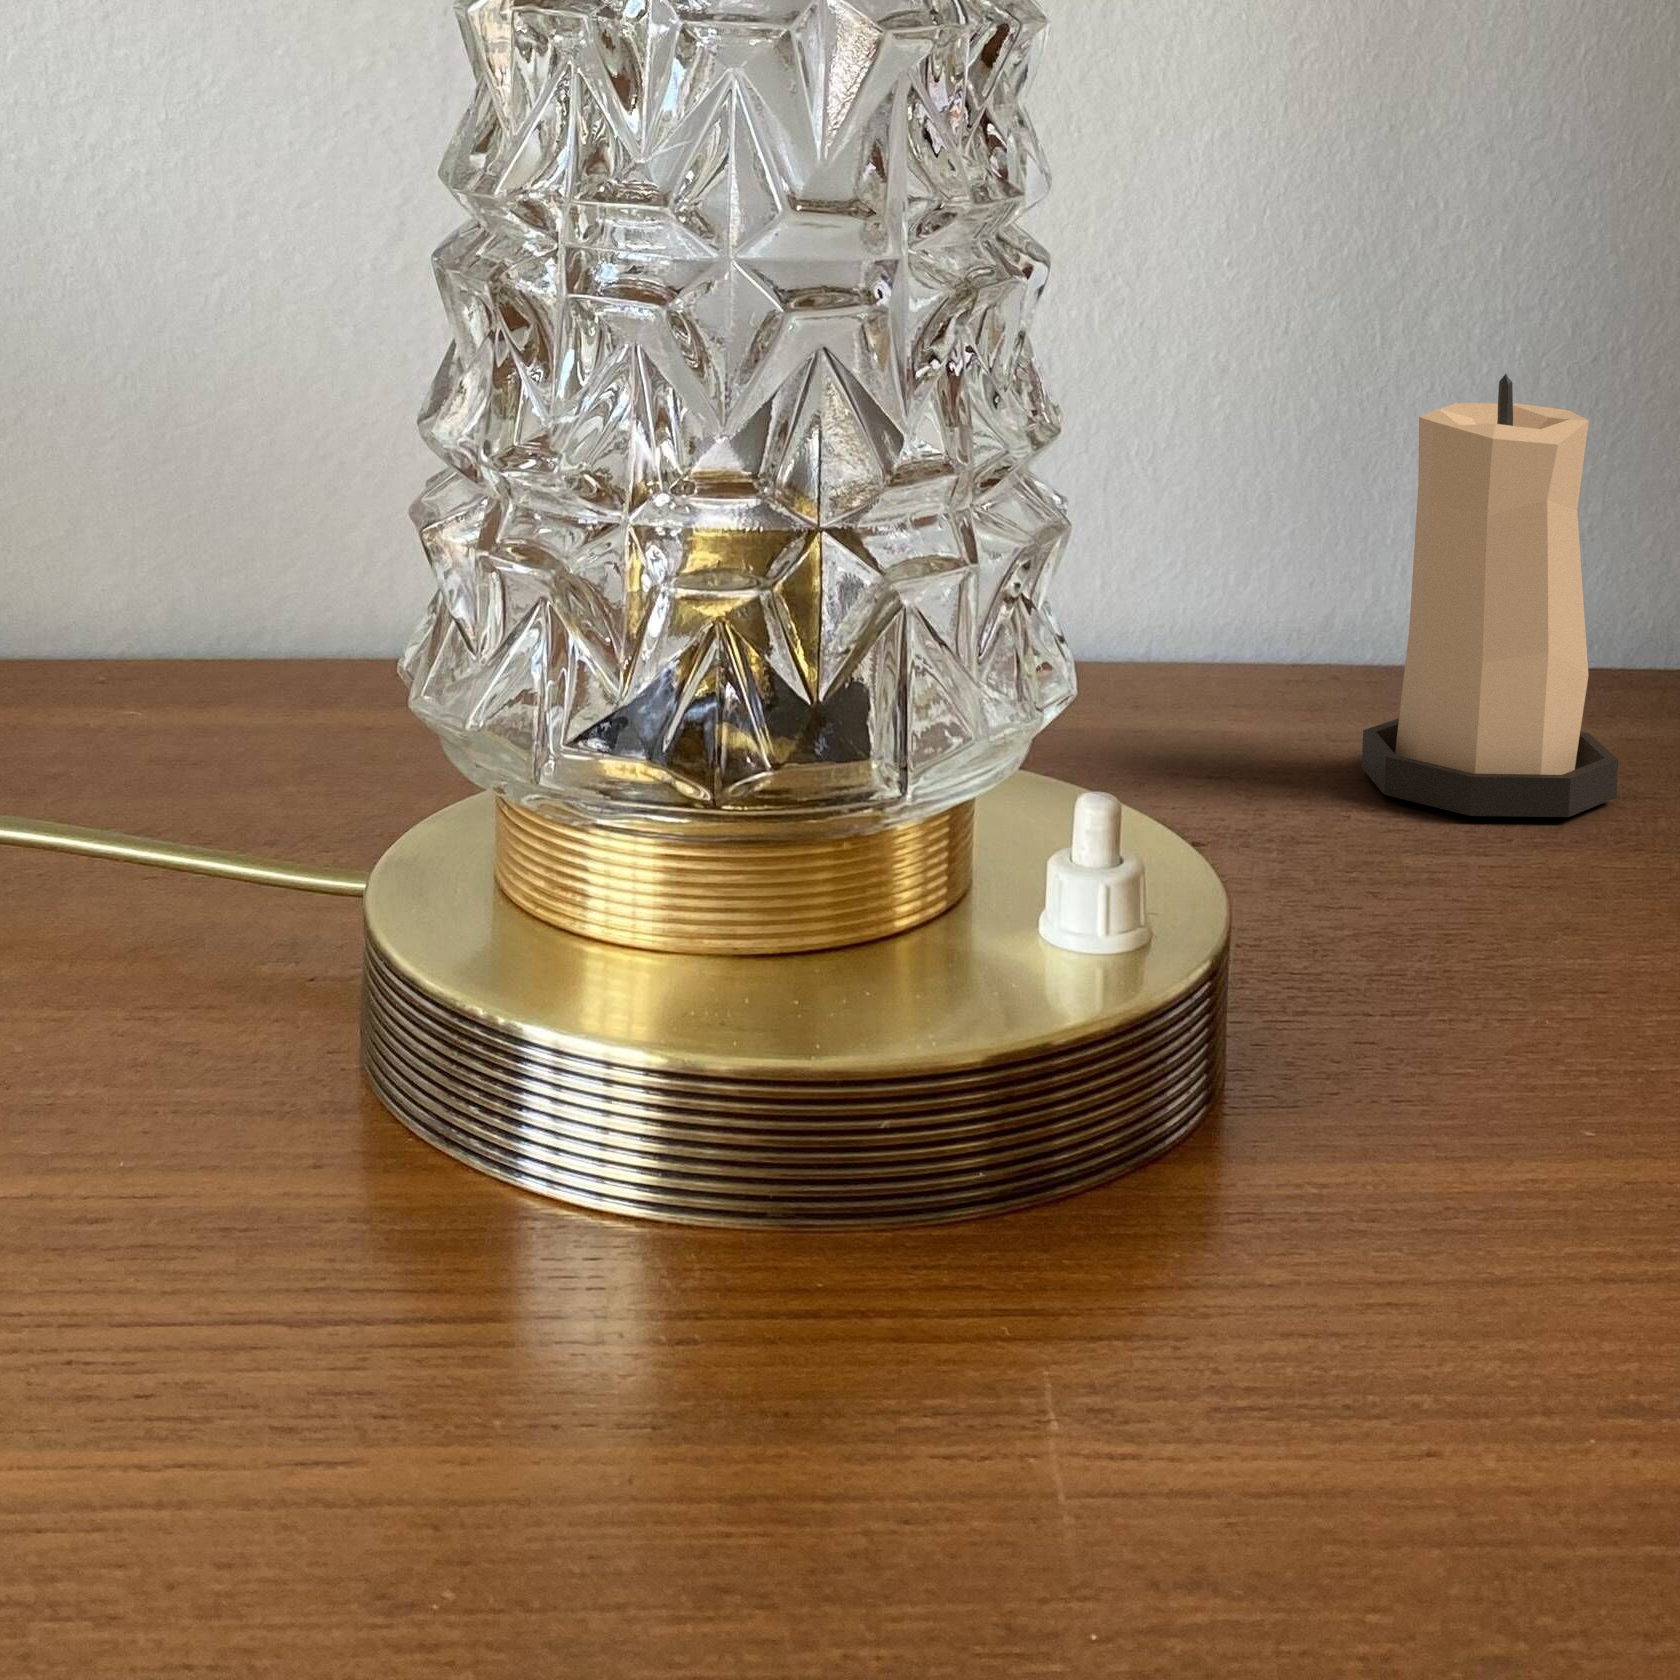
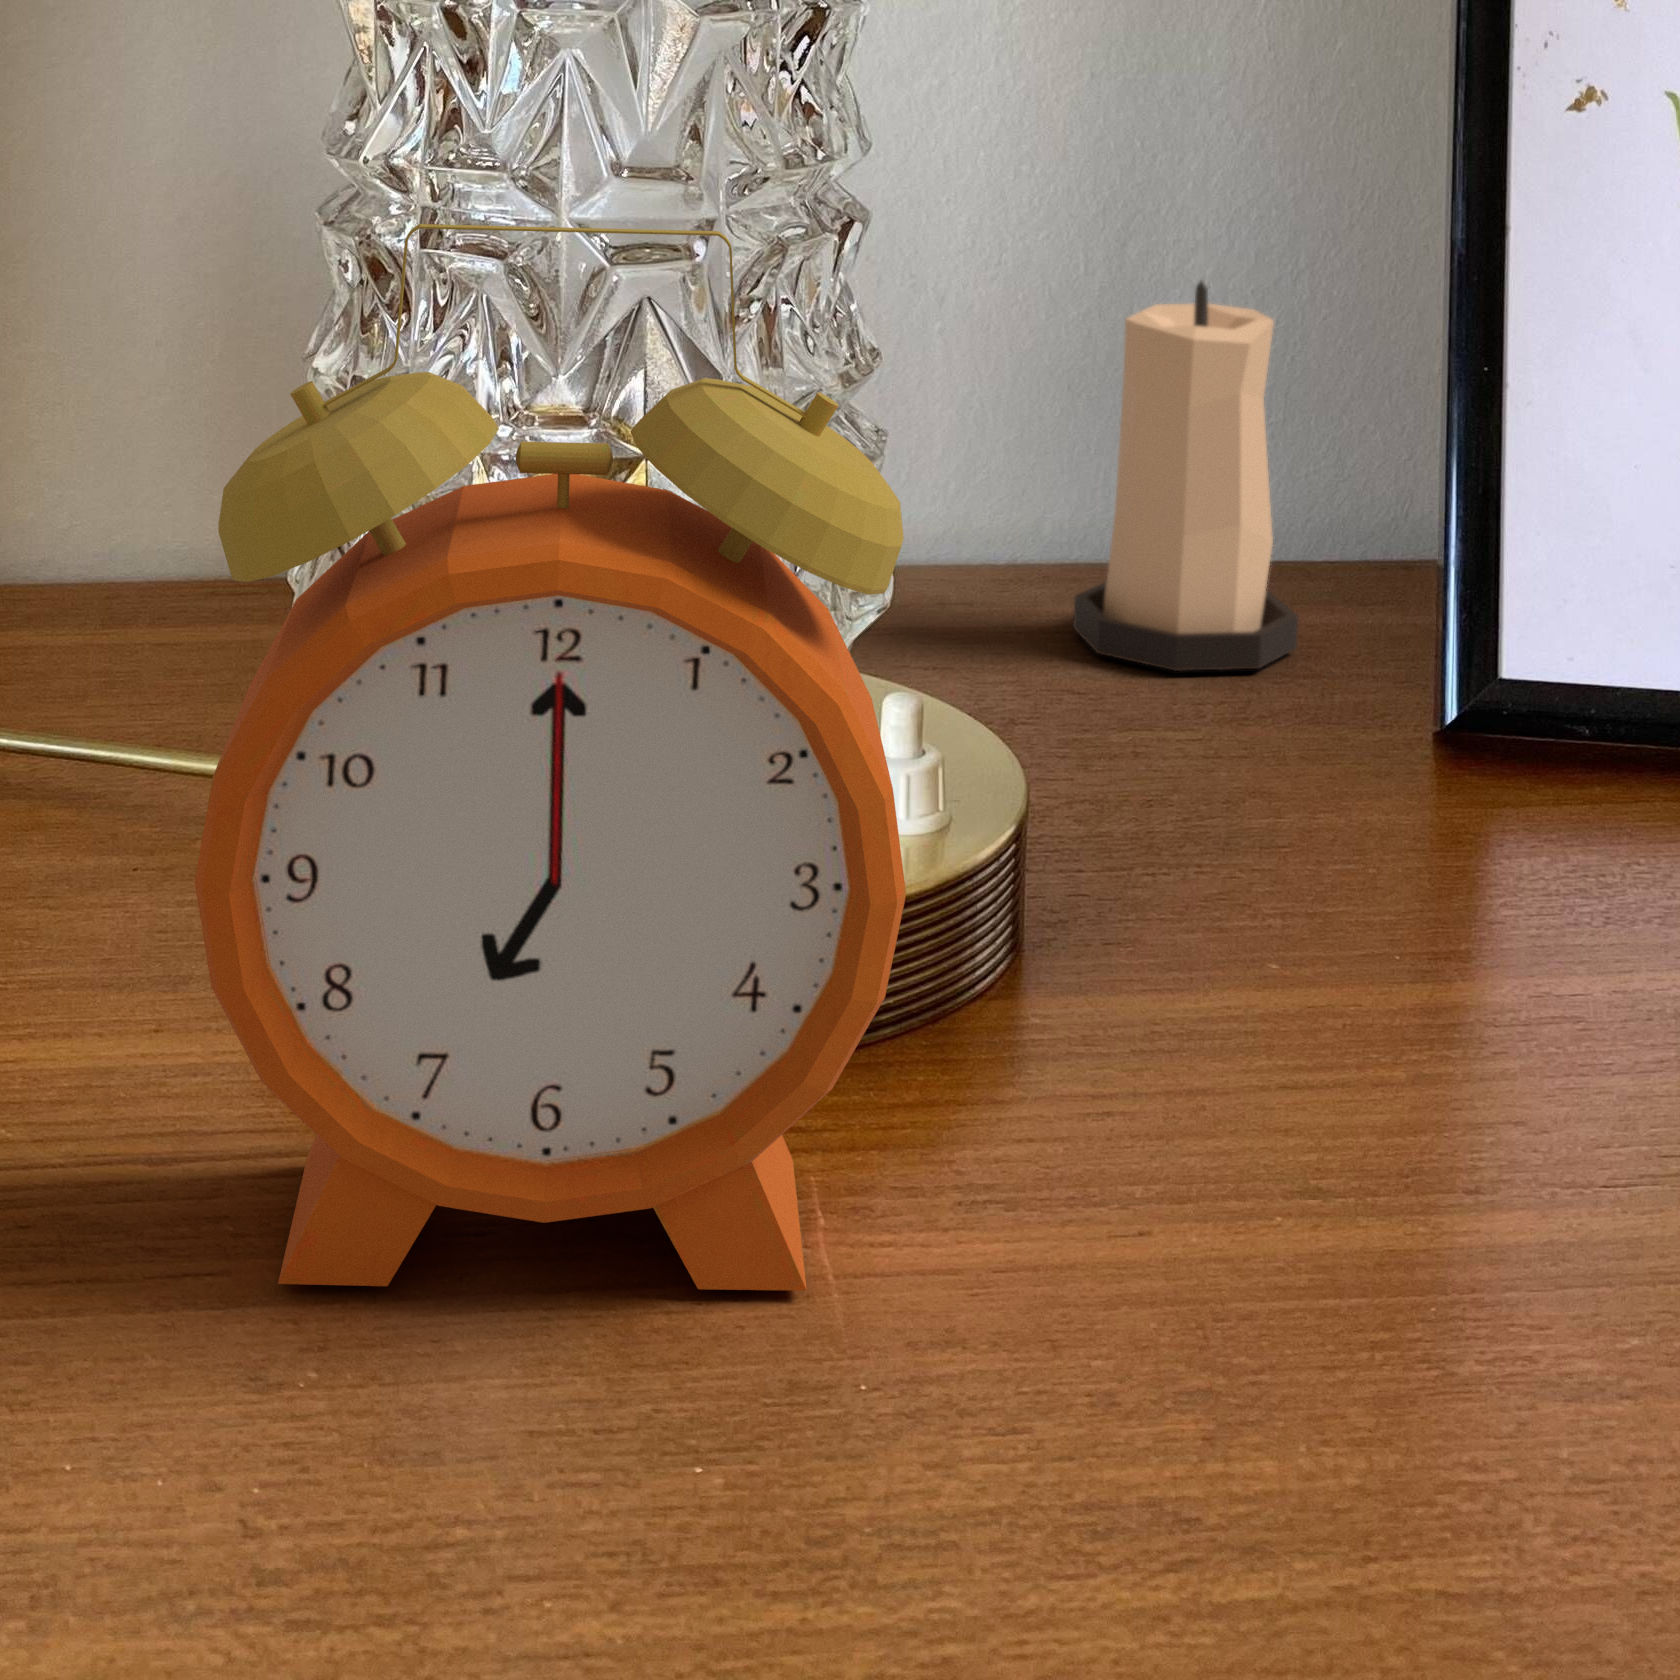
alarm clock: none [179,204,1020,1485] -> present [195,224,906,1291]

